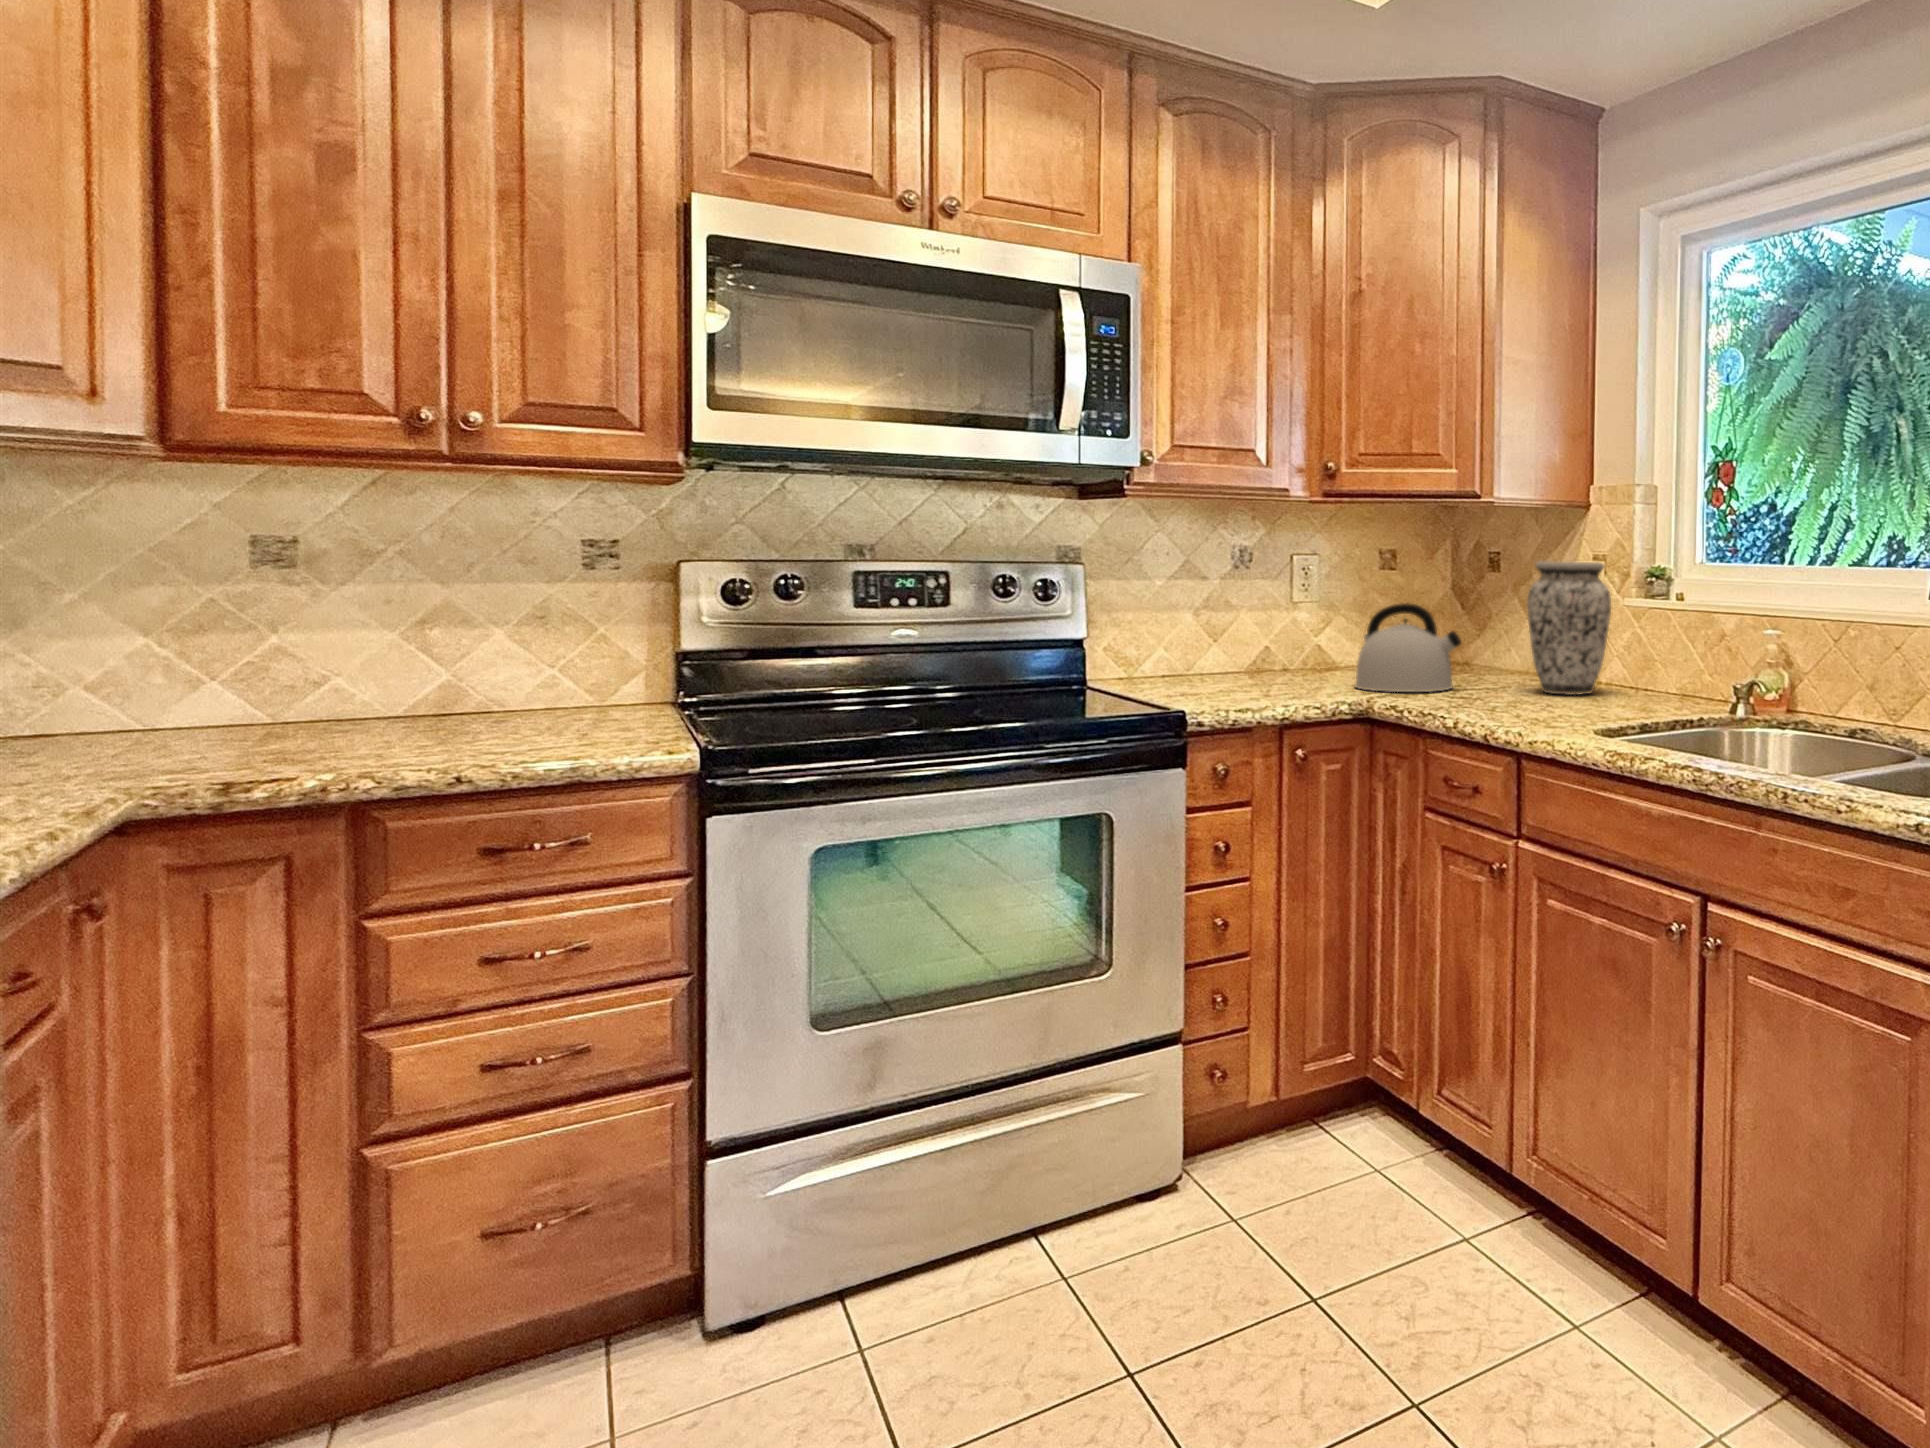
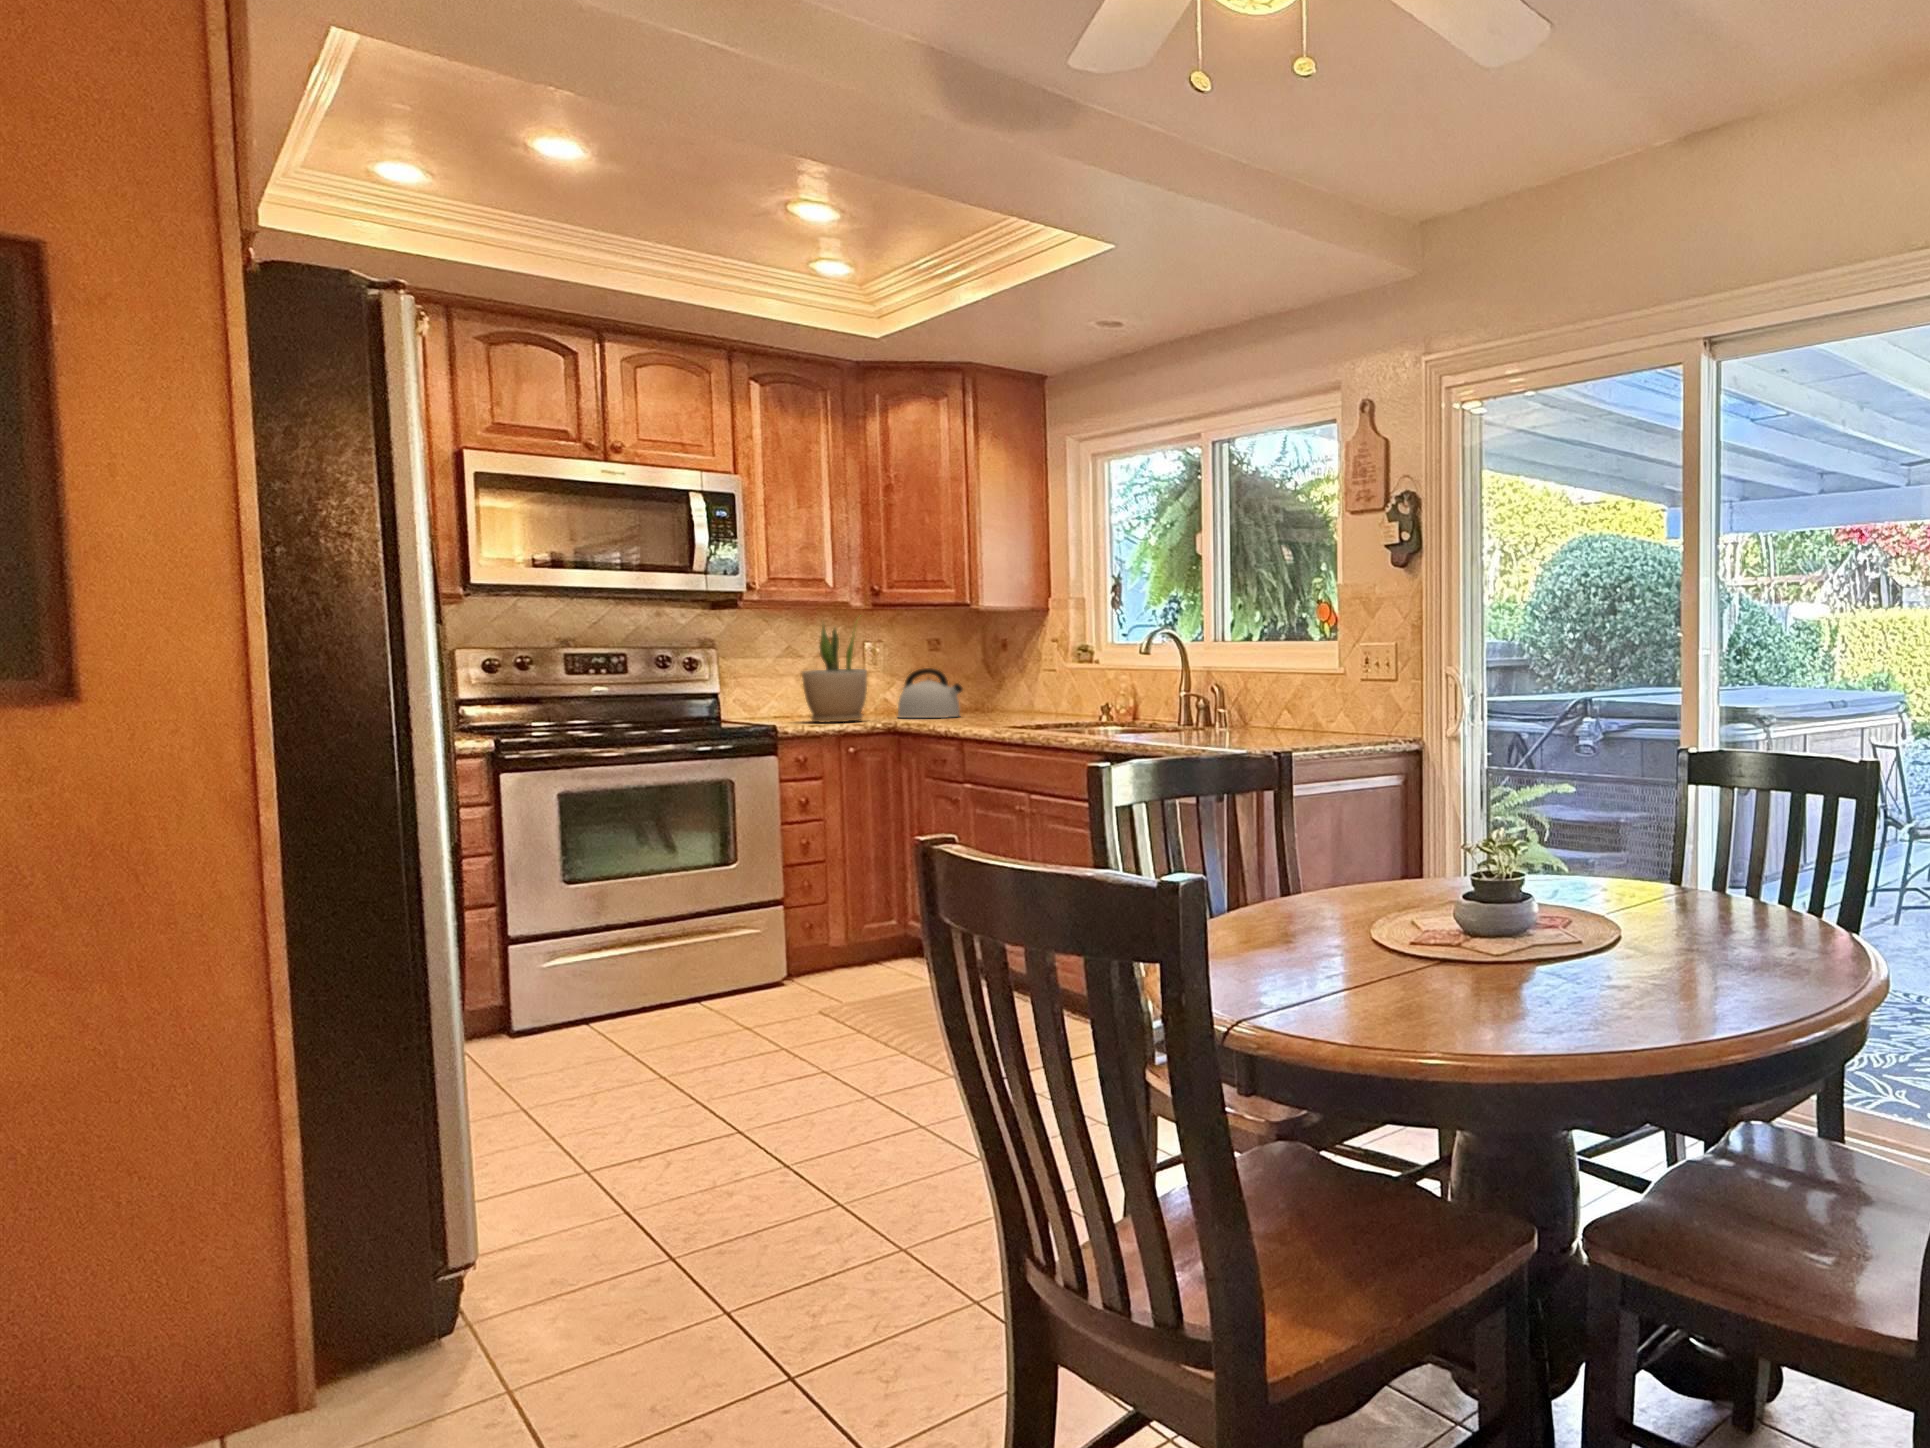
potted plant: none [1220,510,1322,702] -> present [802,626,867,722]
vase: present [1527,561,1611,695] -> none [1001,642,1053,717]

